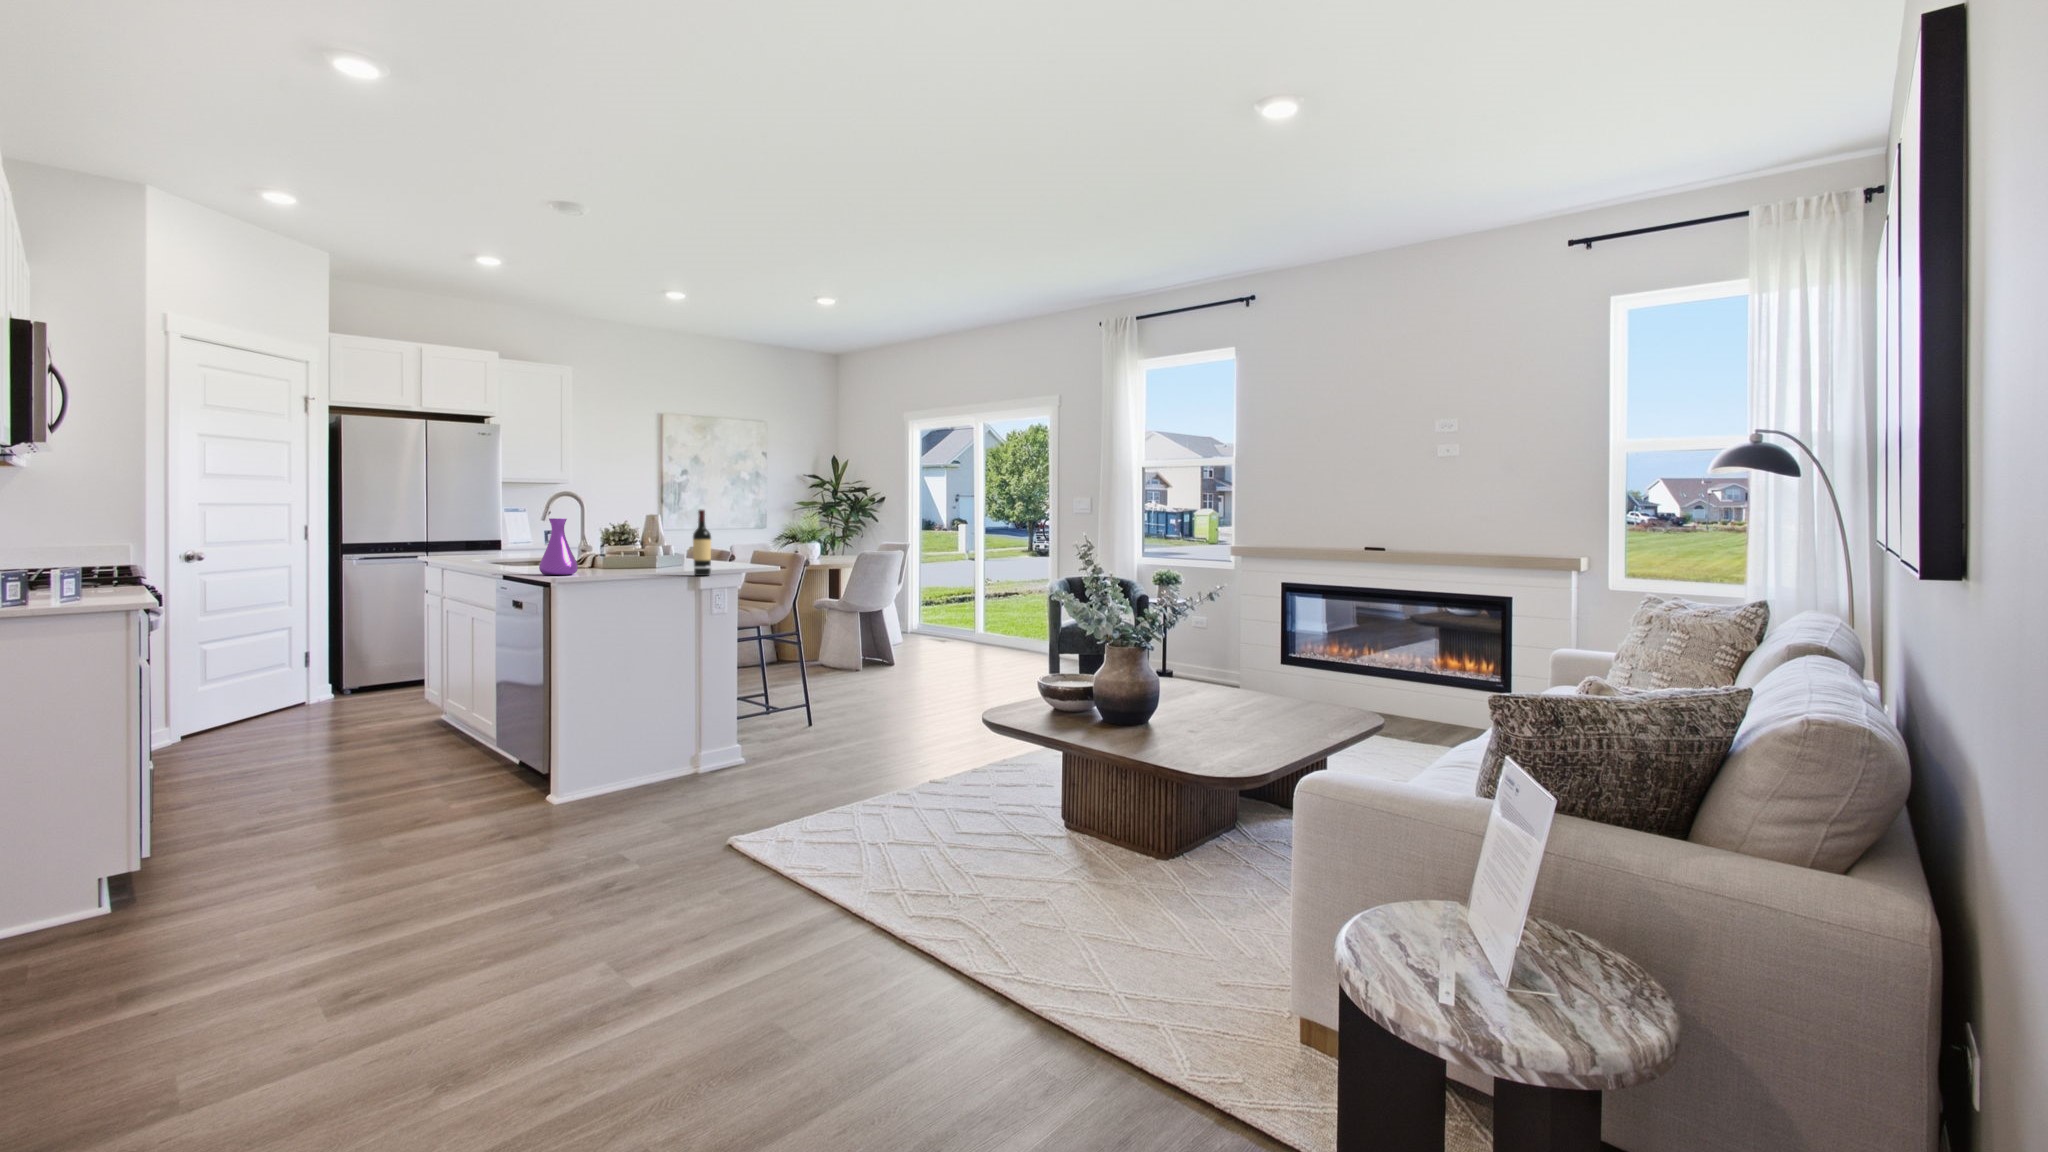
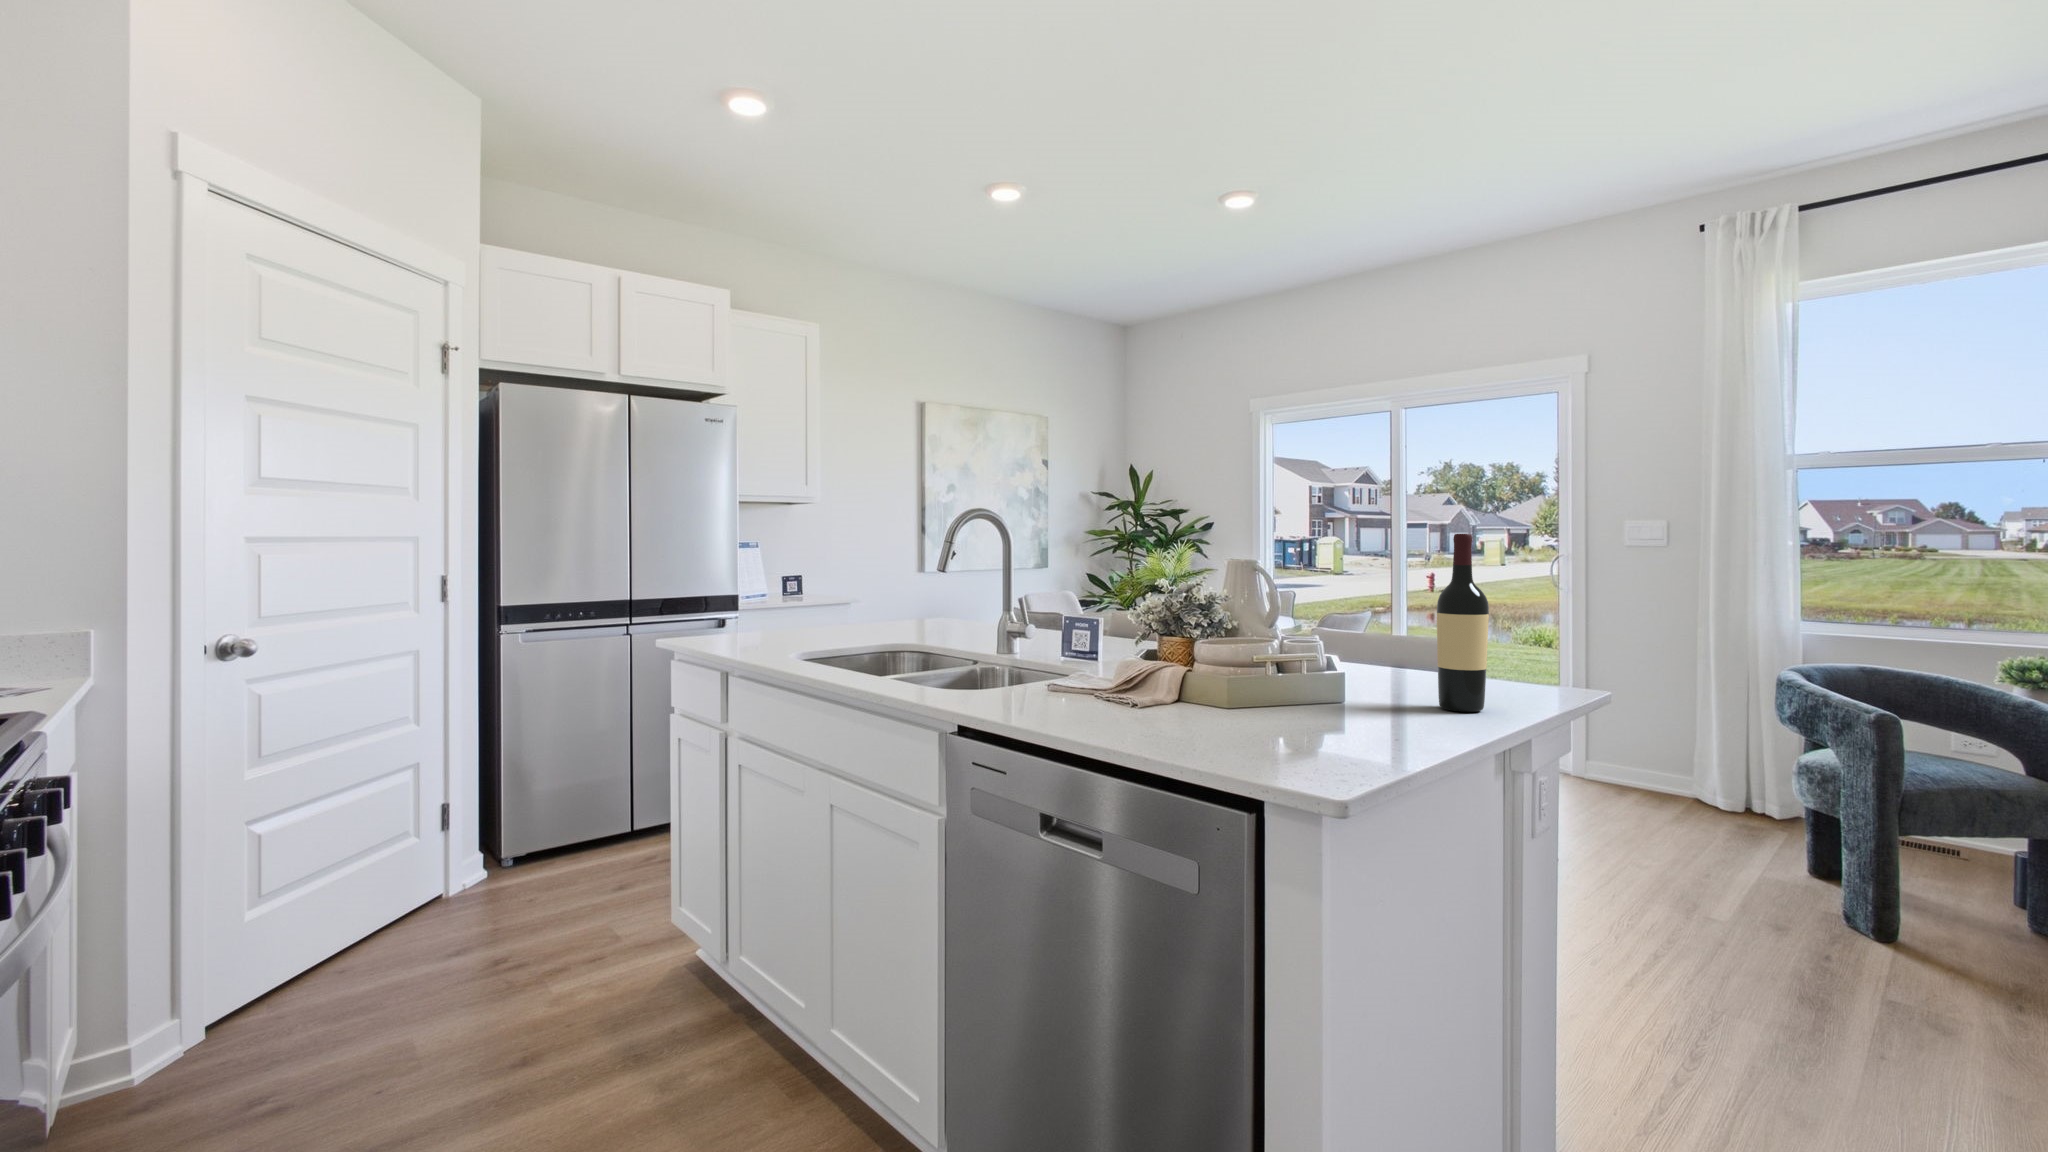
vase: present [539,518,578,575] -> none [1057,562,1150,717]

